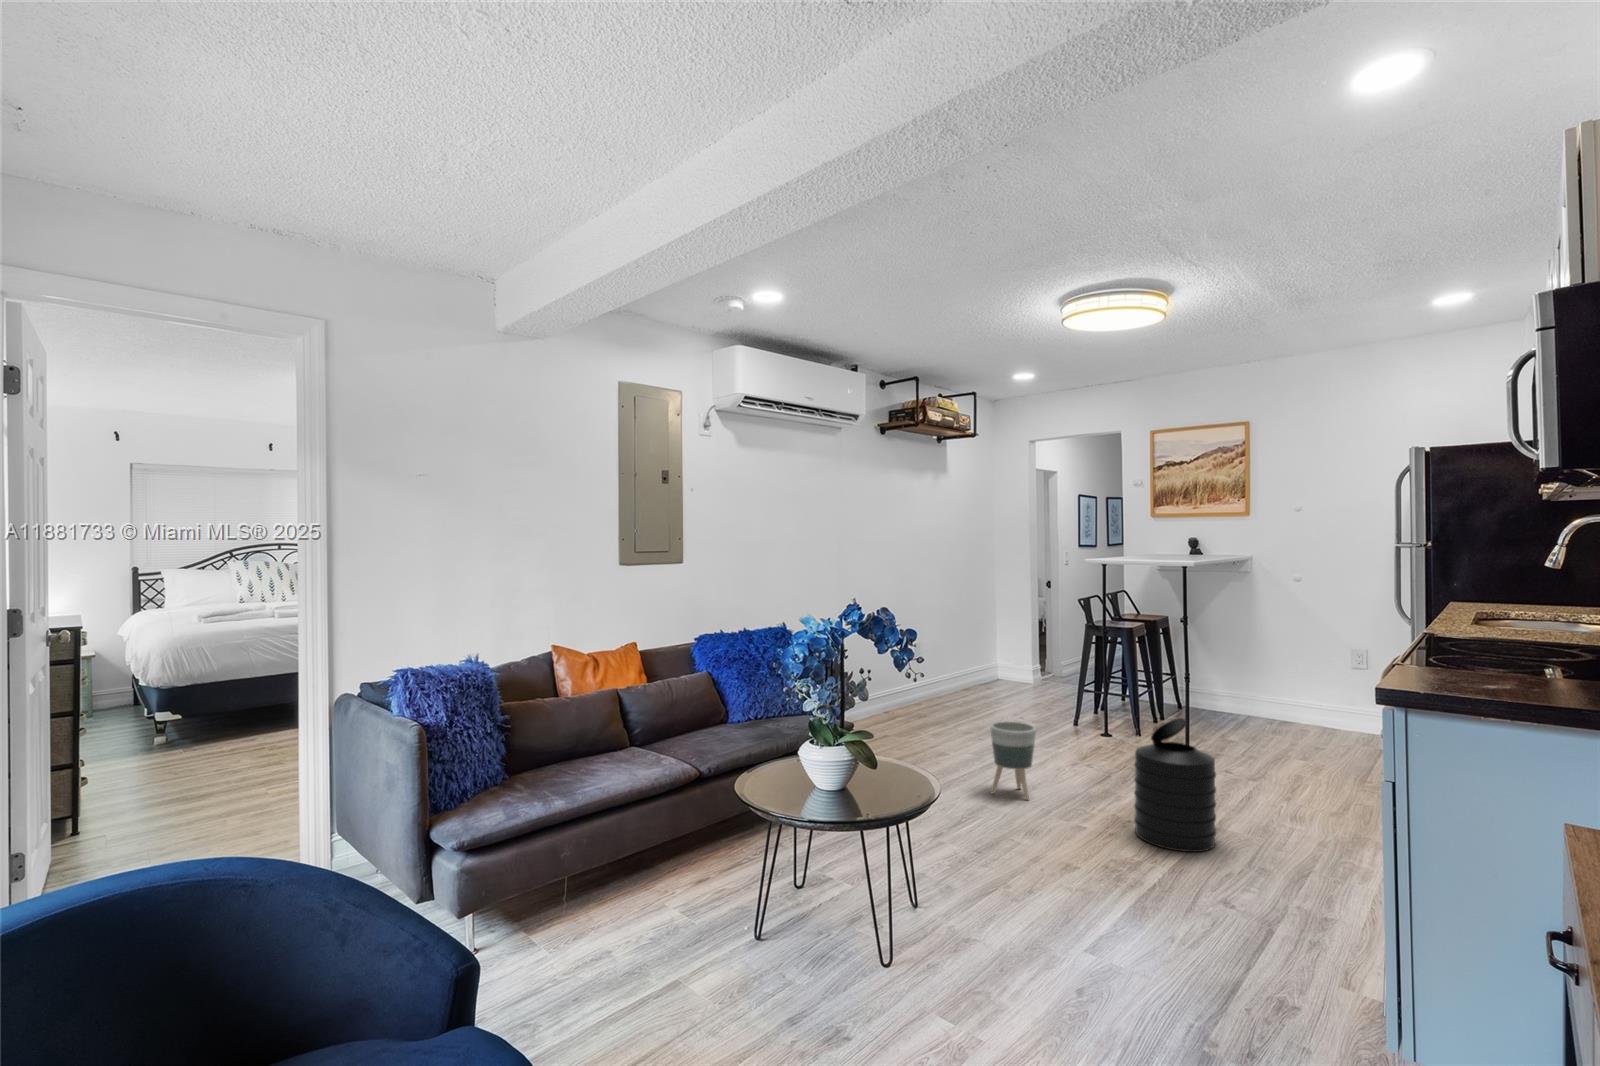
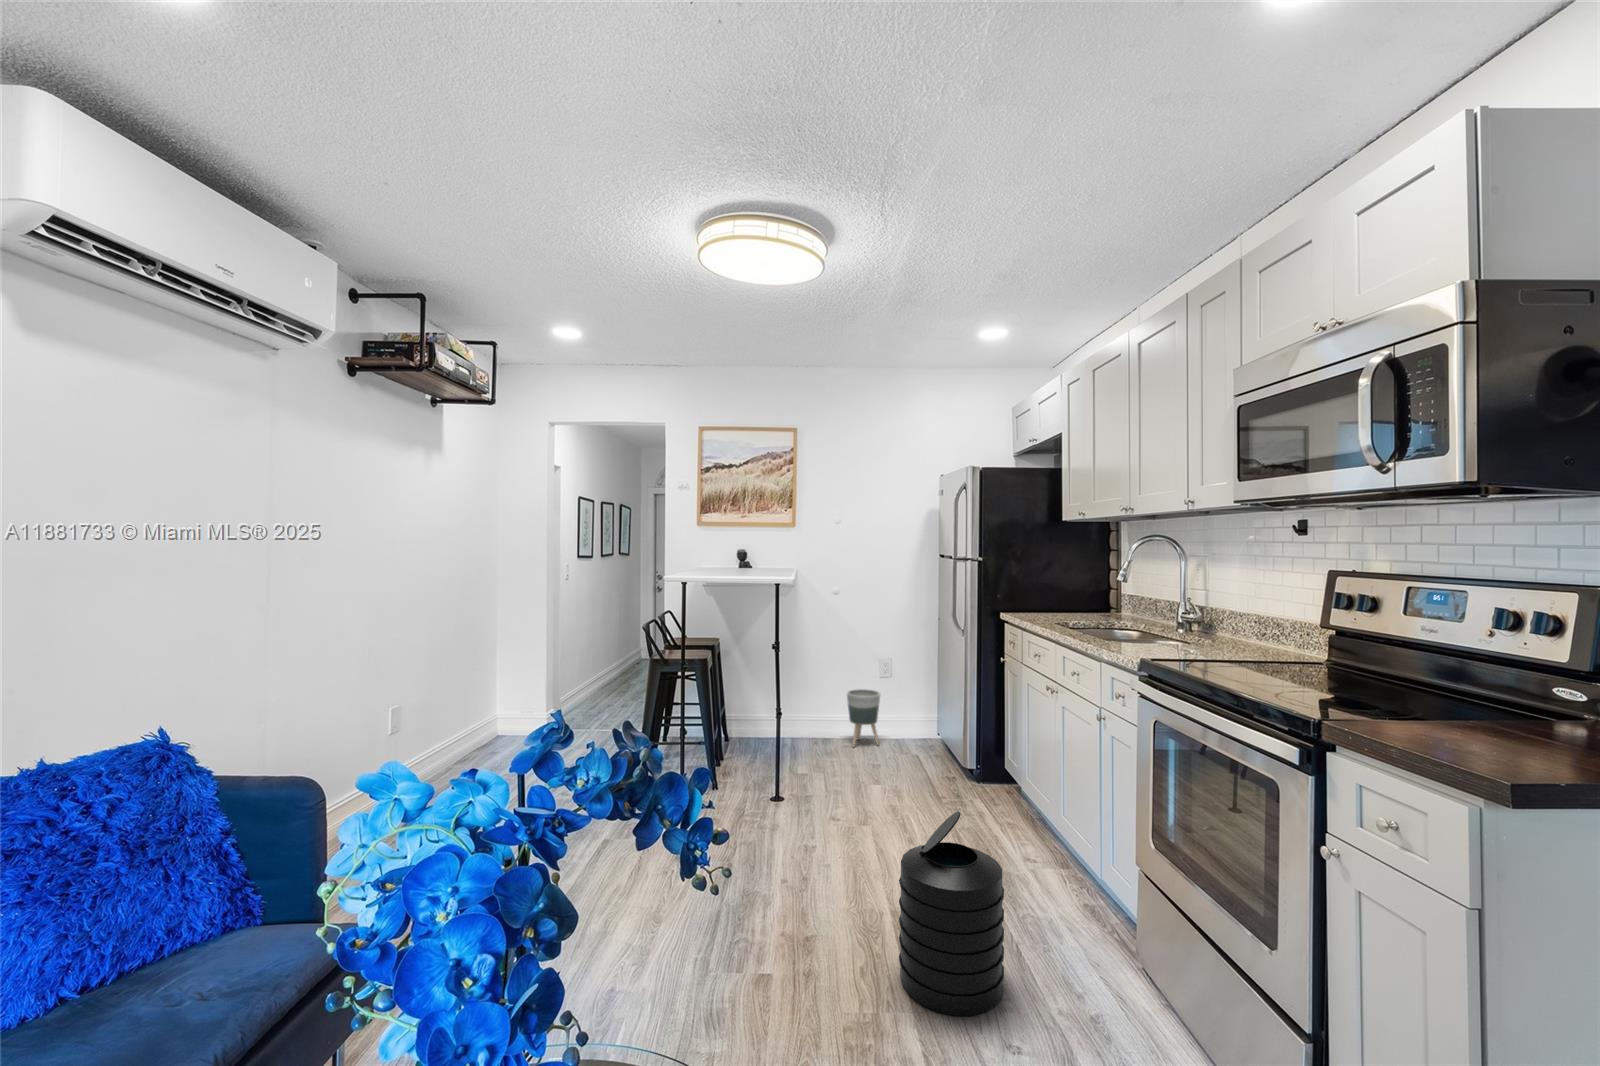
planter: present [990,721,1036,800] -> present [847,689,880,747]

